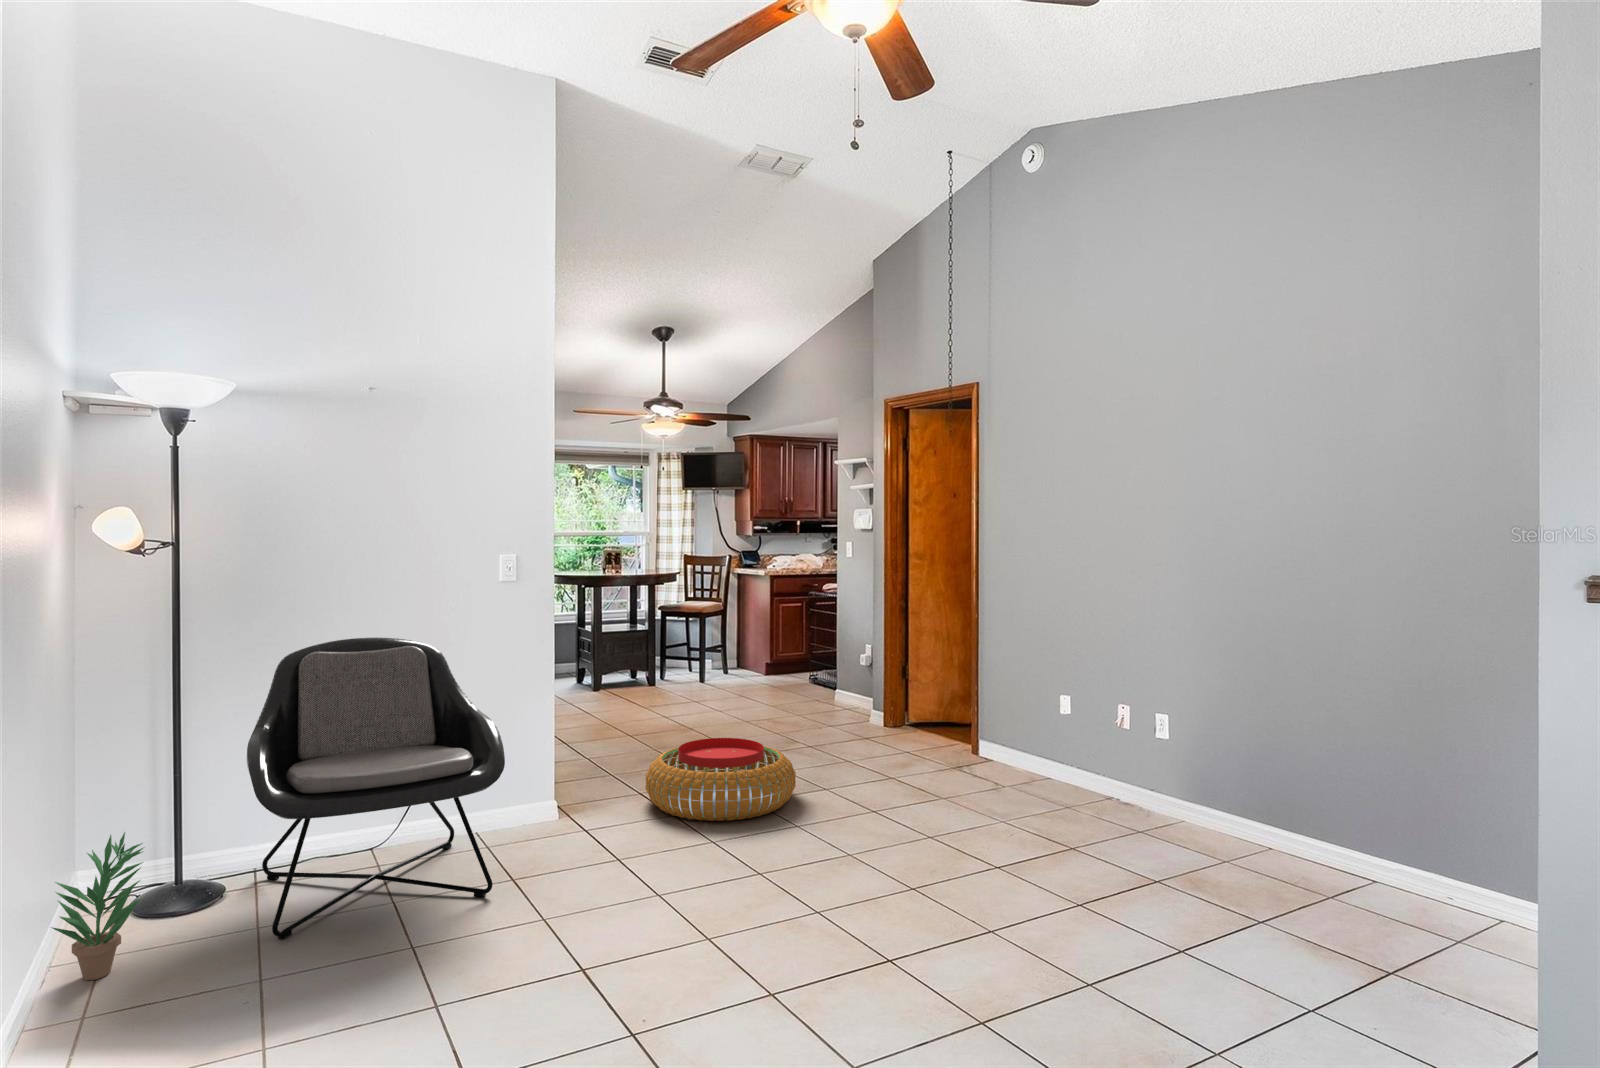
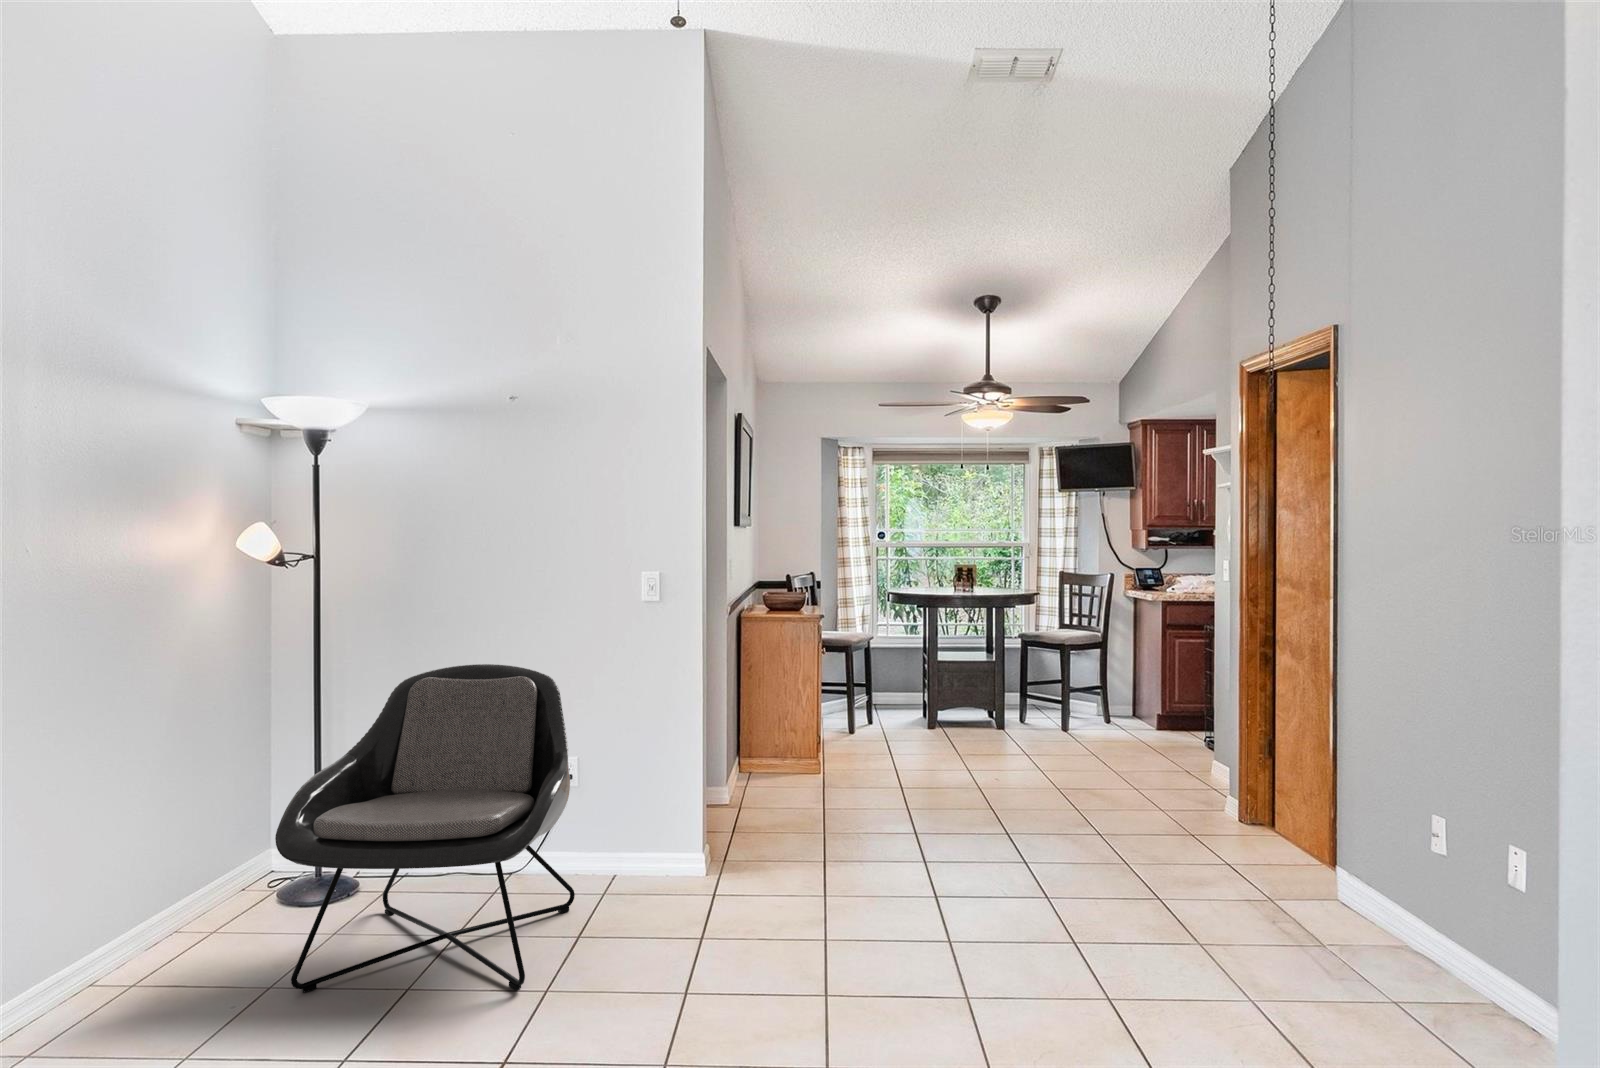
pouf: present [646,738,796,821] -> none [813,821,1018,946]
potted plant: present [53,832,143,980] -> none [95,851,193,996]

